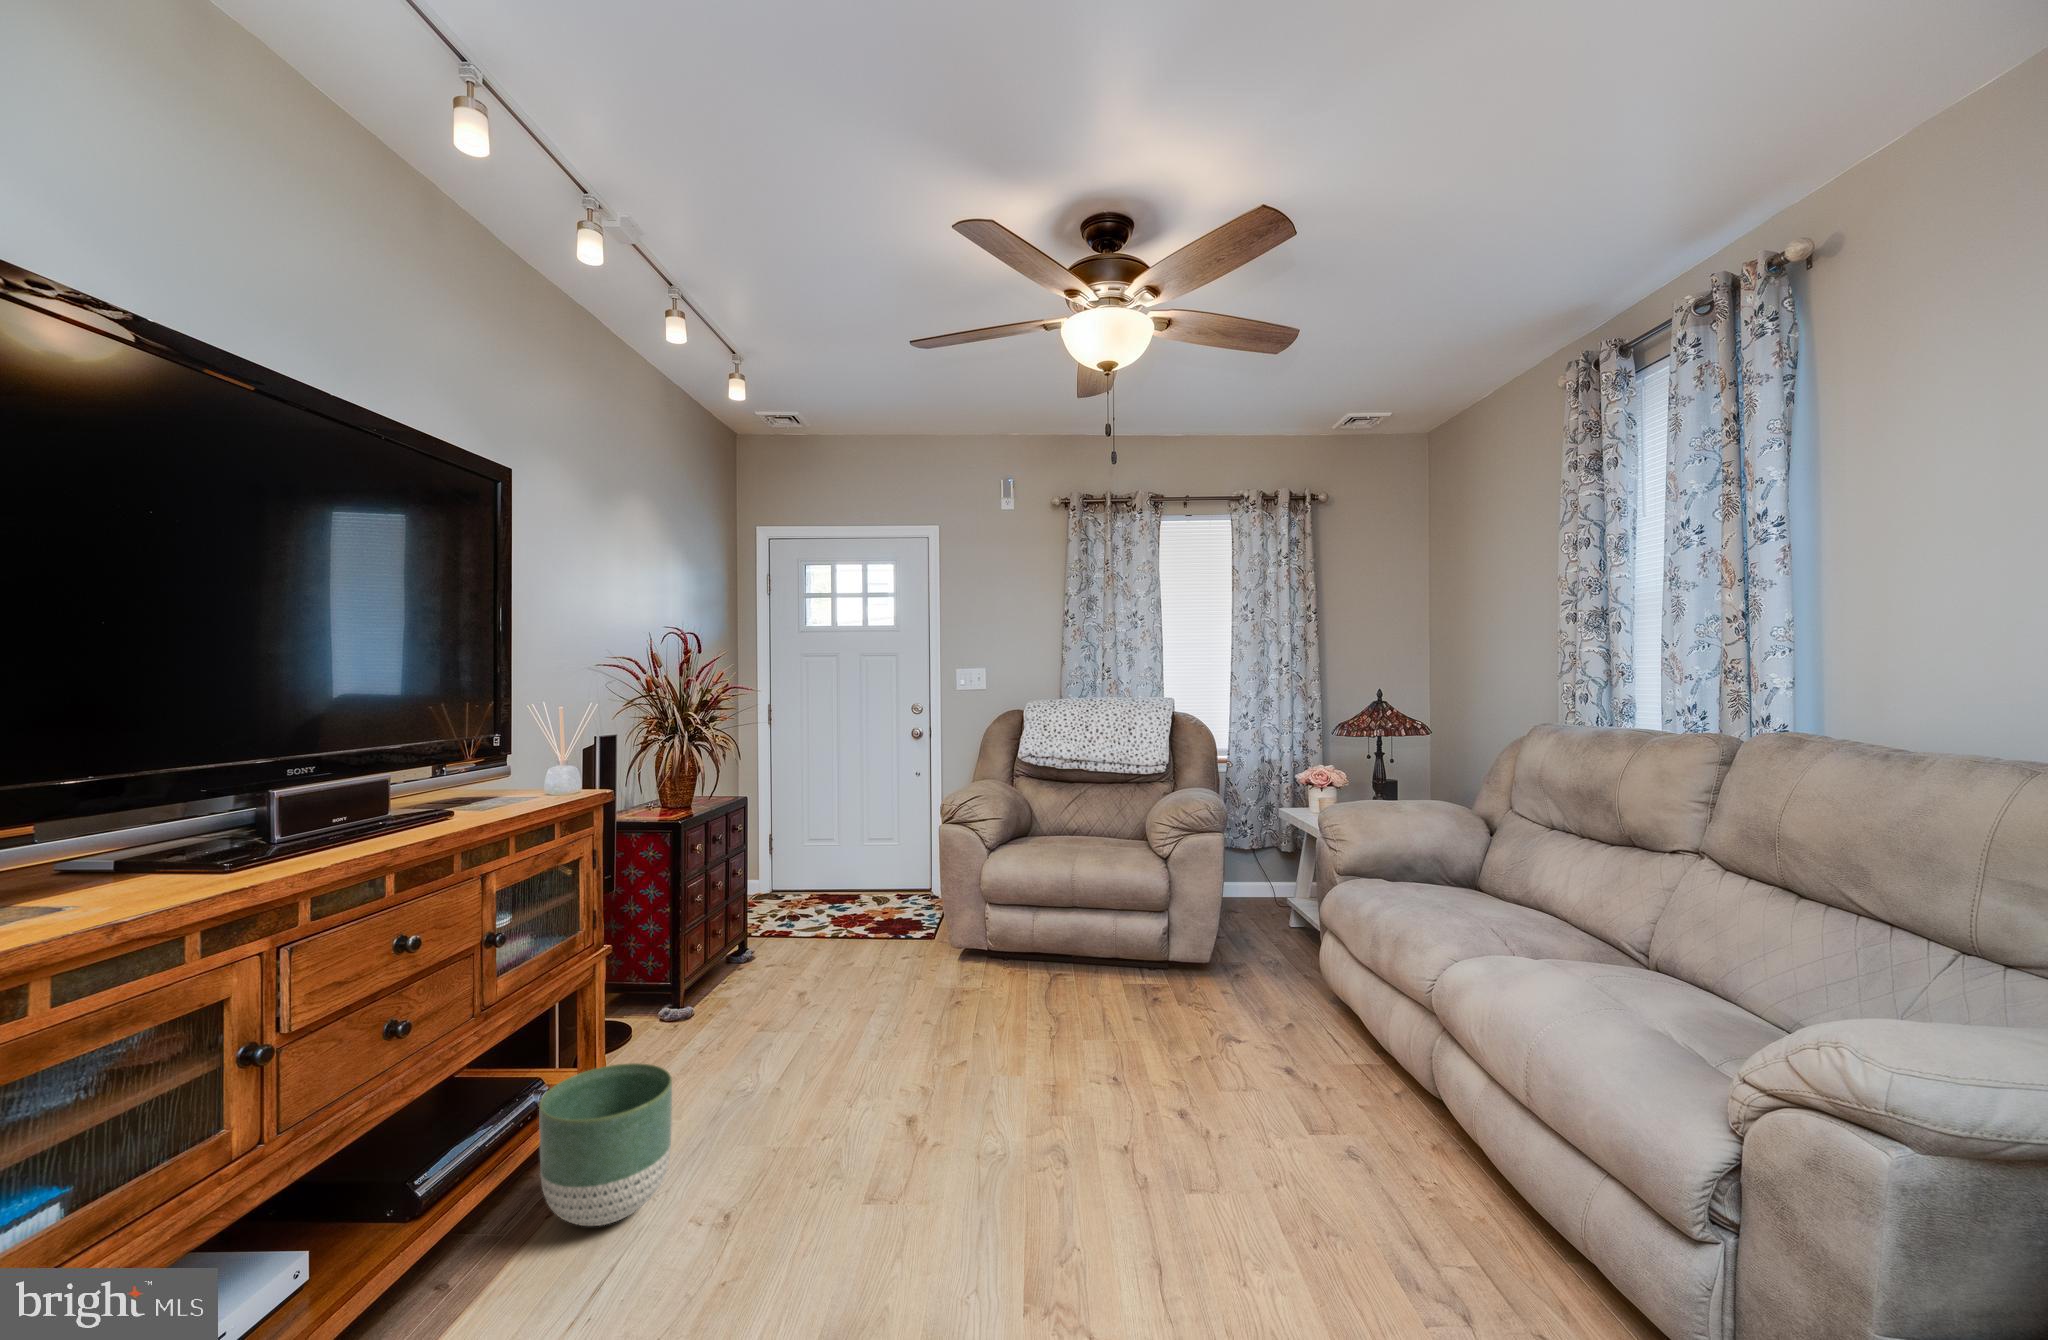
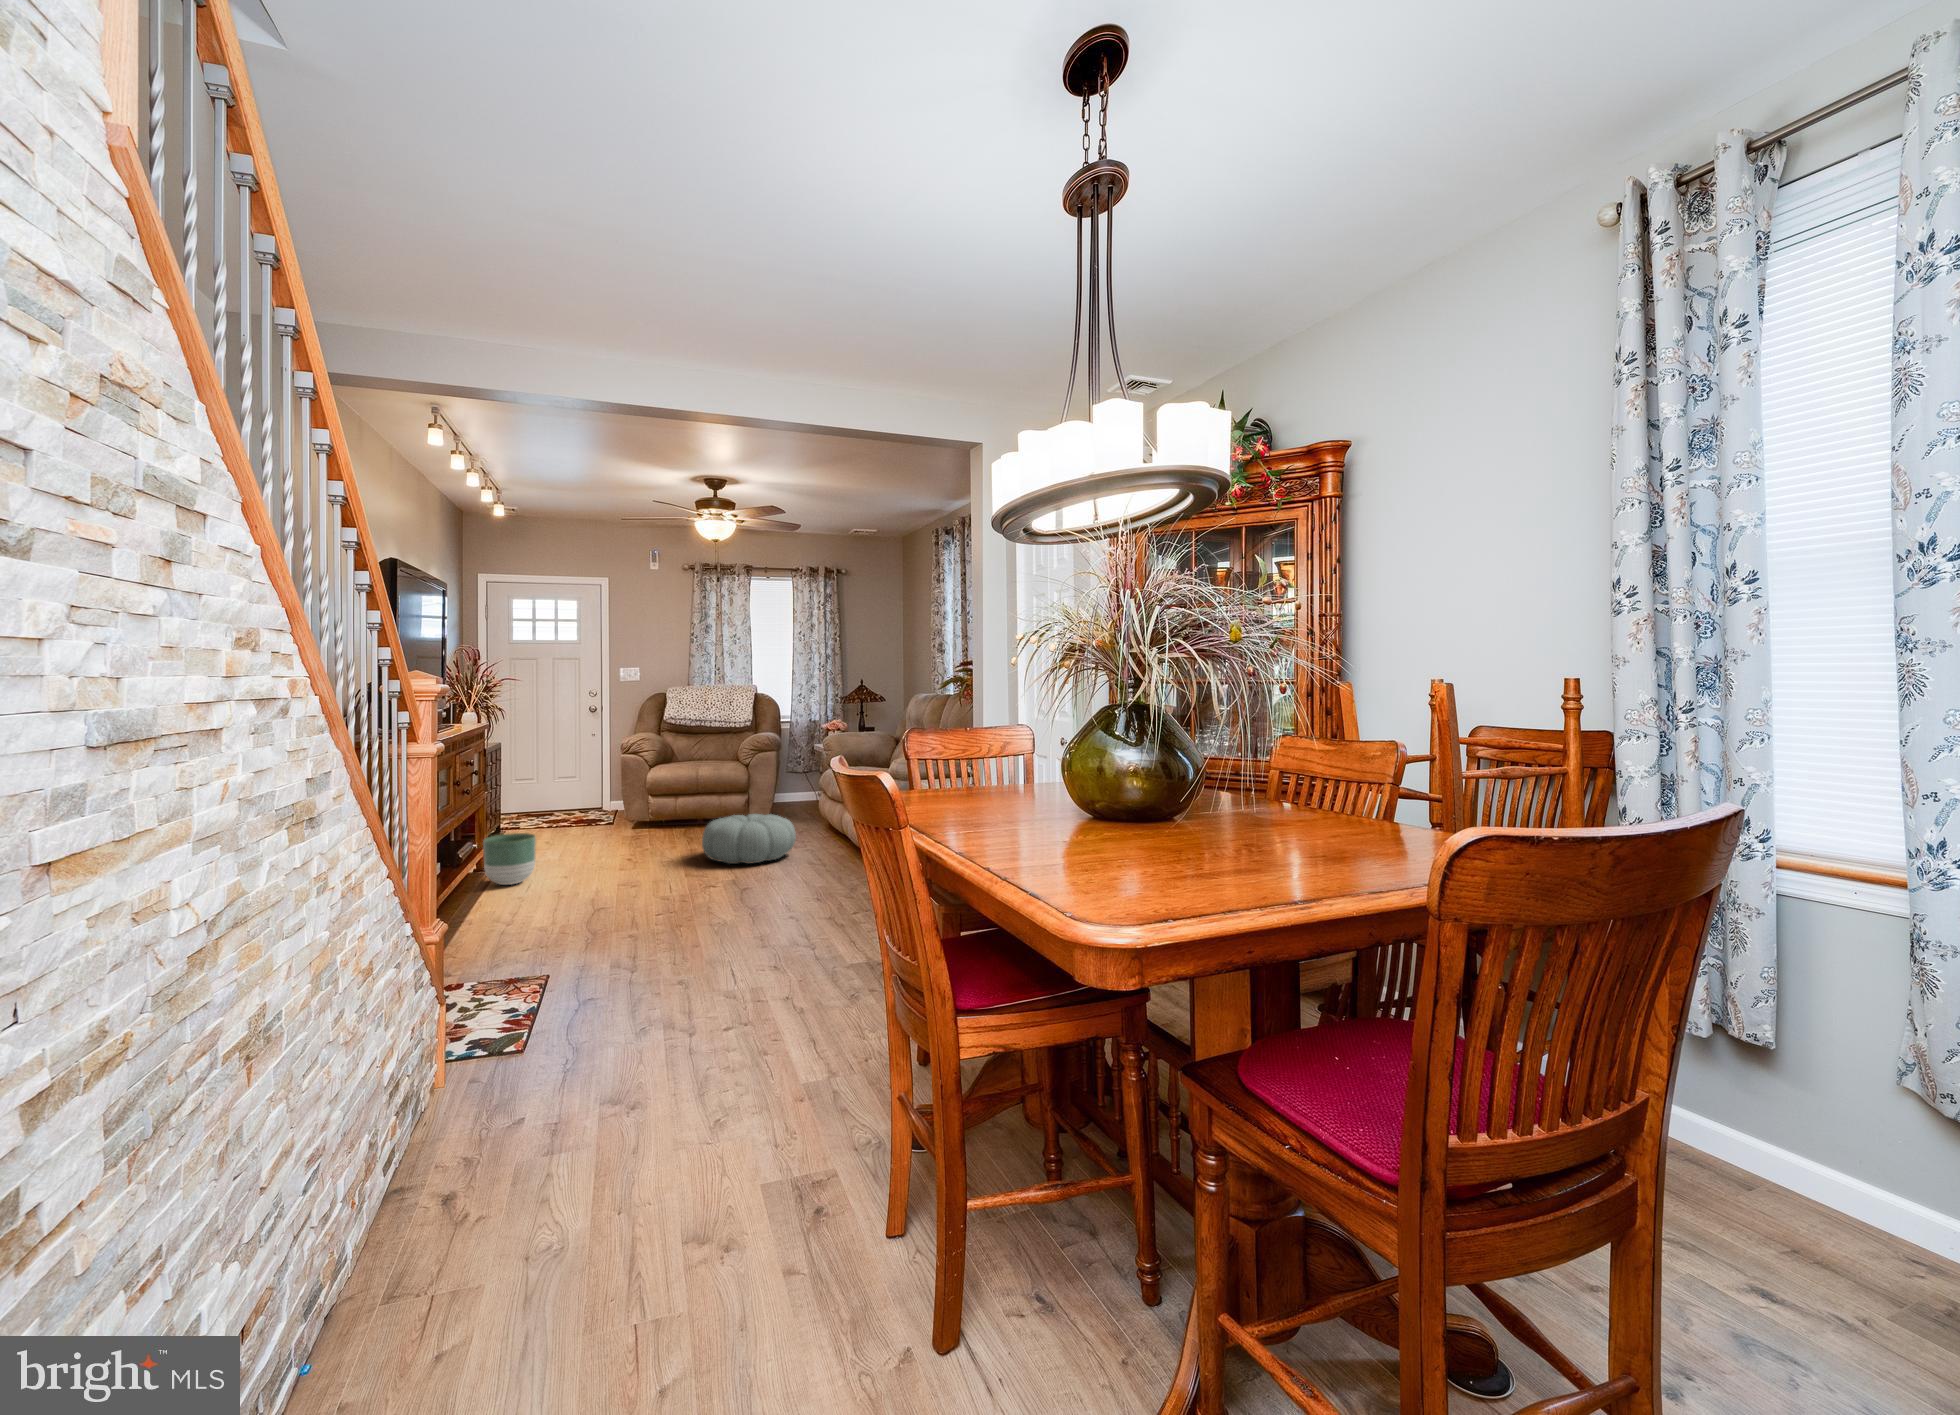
pouf: none [1083,1022,1331,1214] -> present [702,814,796,864]

